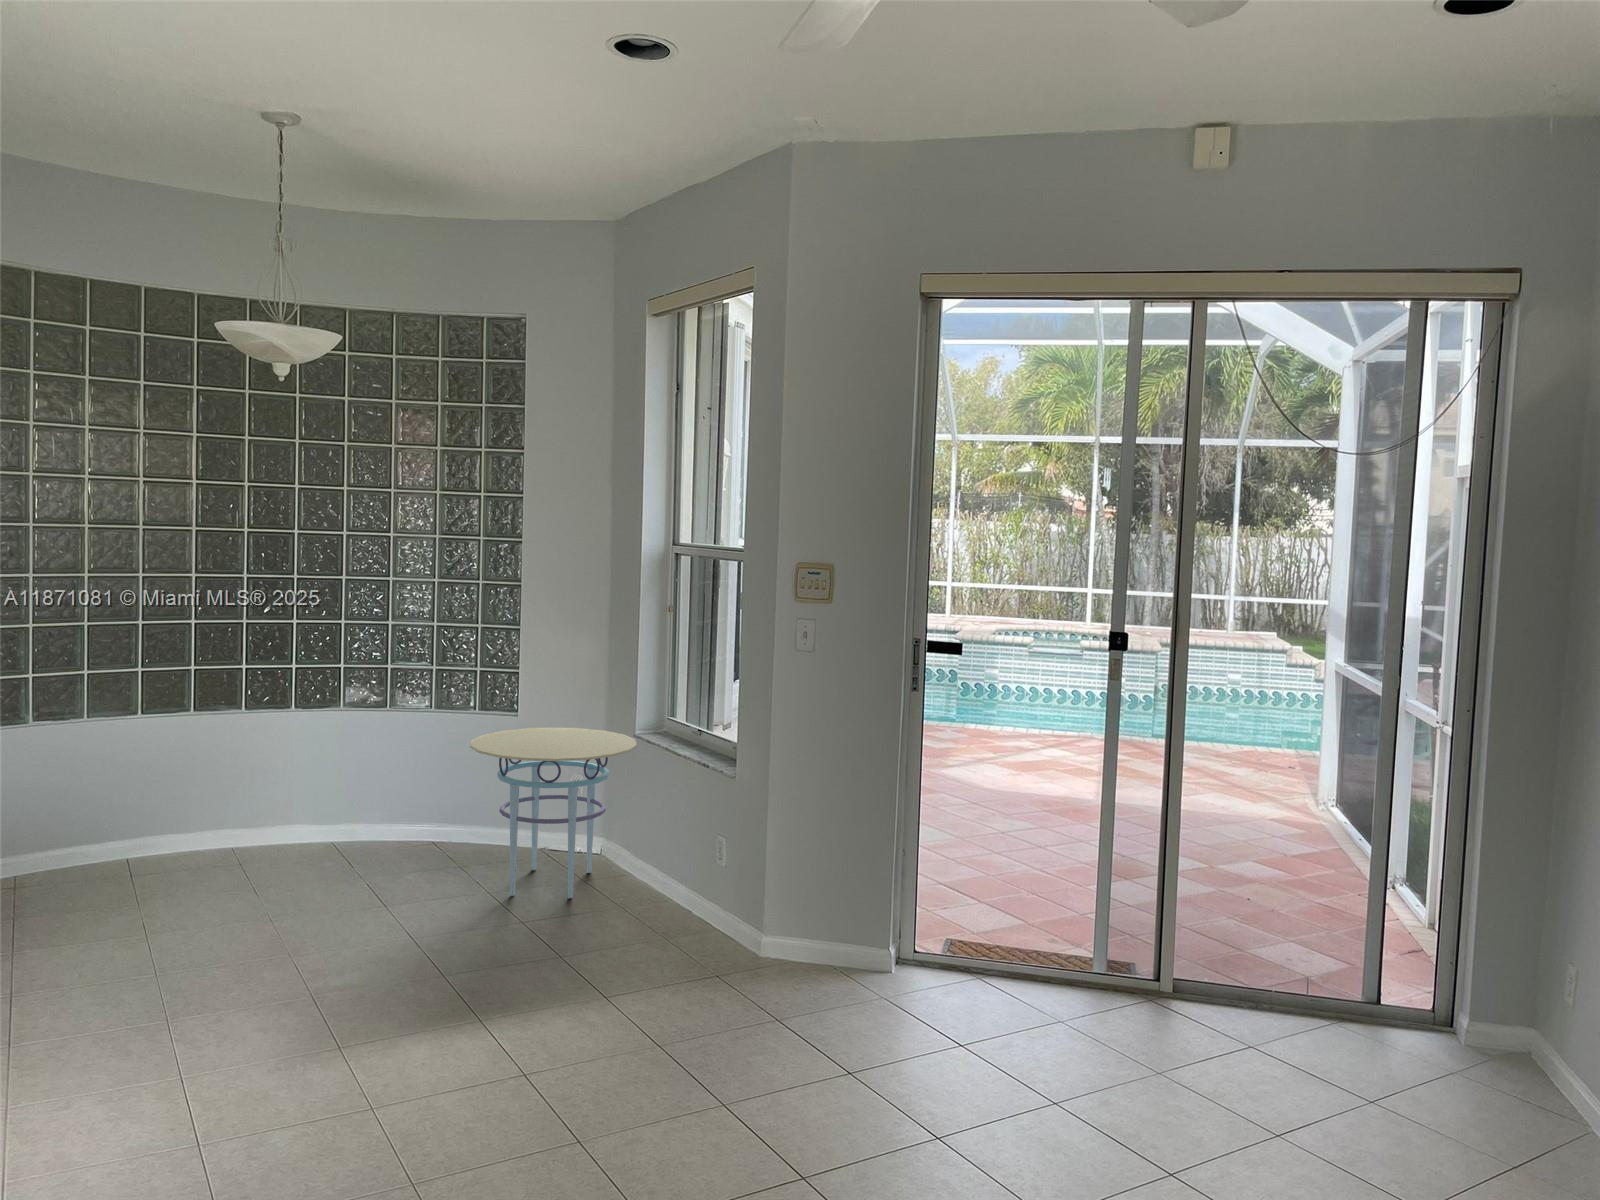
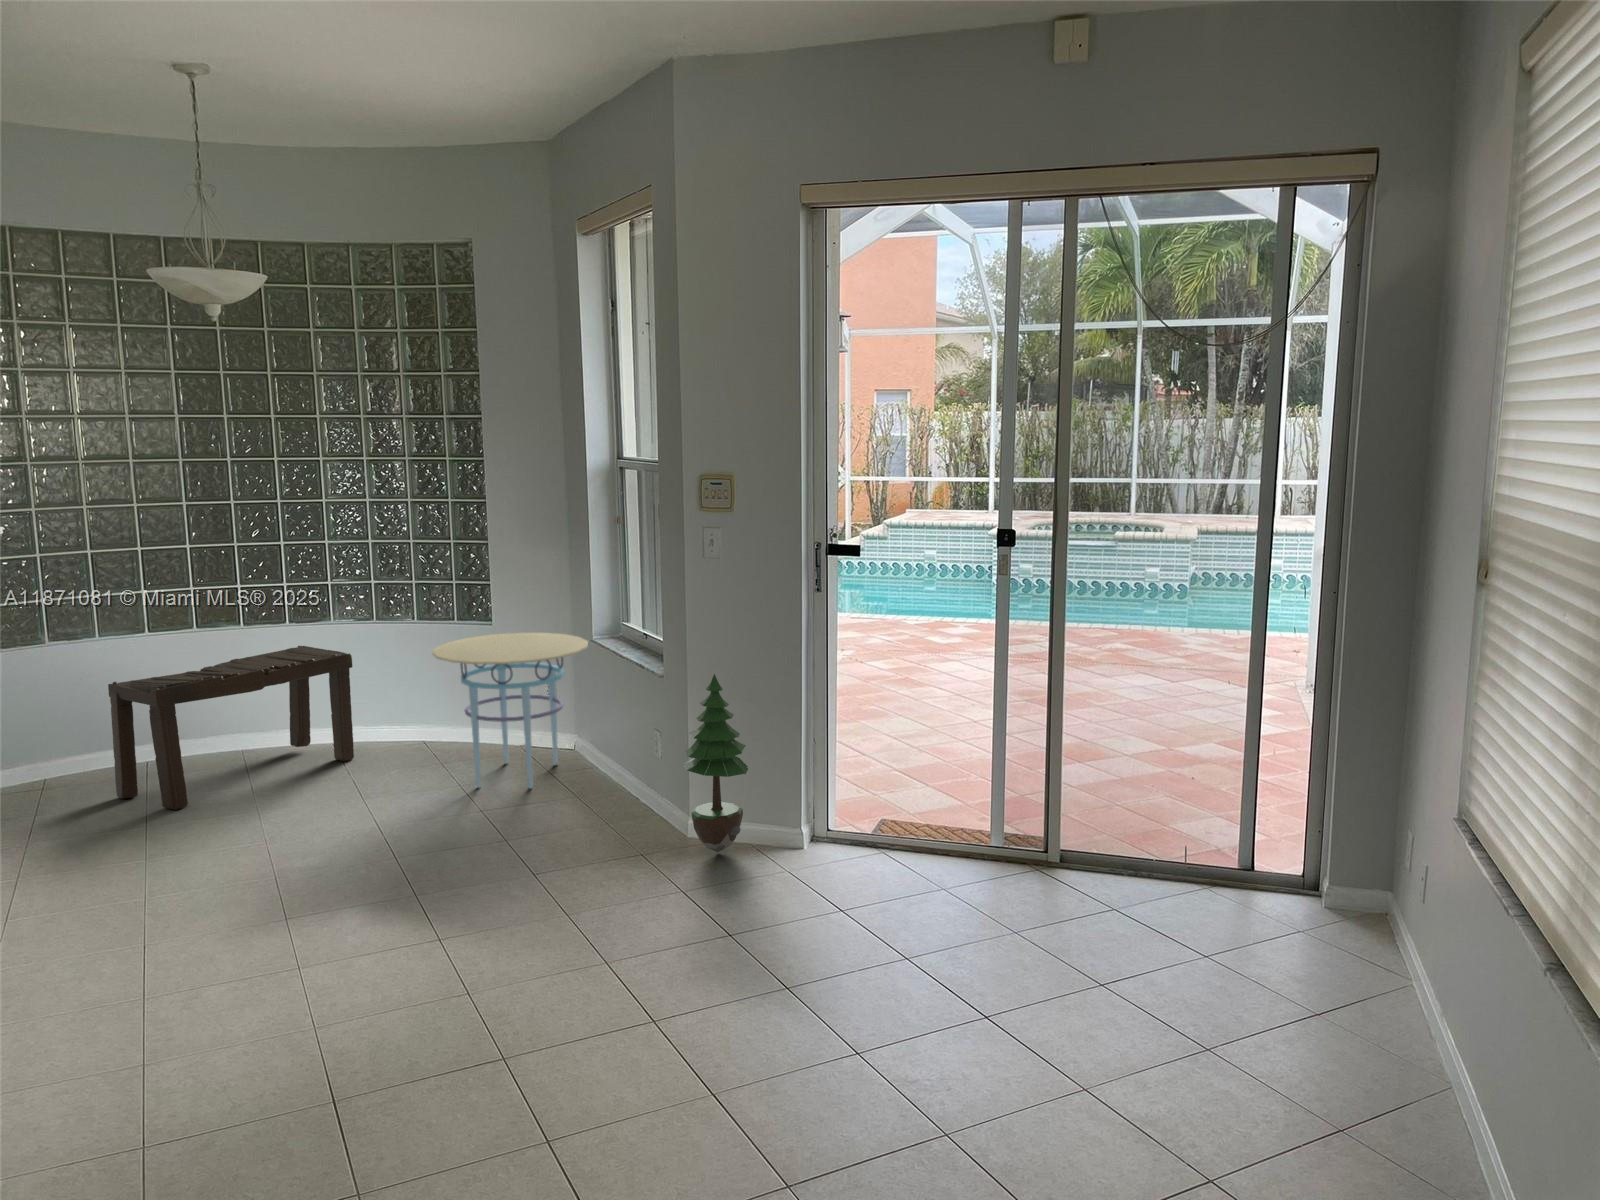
bench: none [103,734,370,914] -> present [108,646,354,810]
potted tree: none [769,778,839,974] -> present [683,674,748,852]

